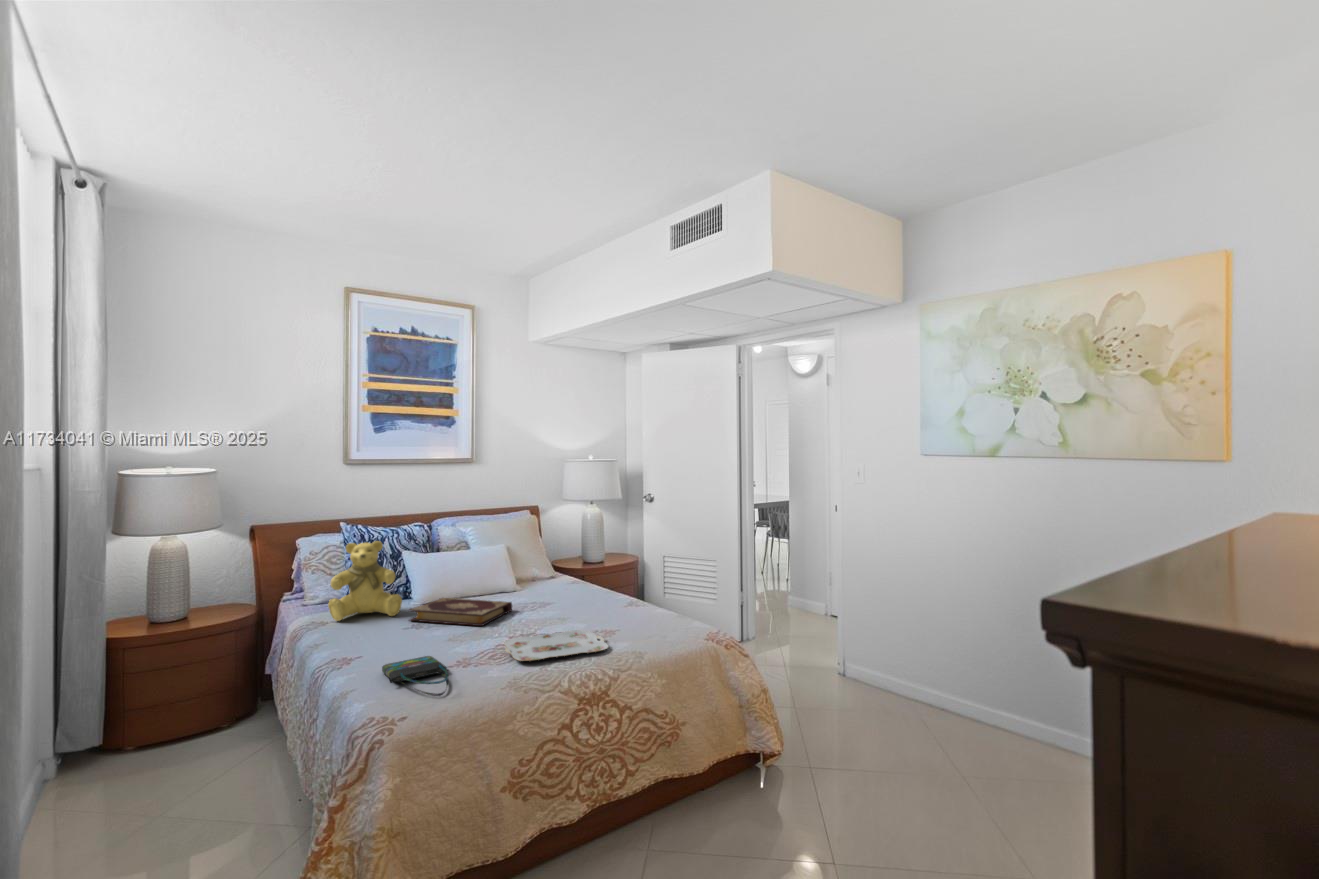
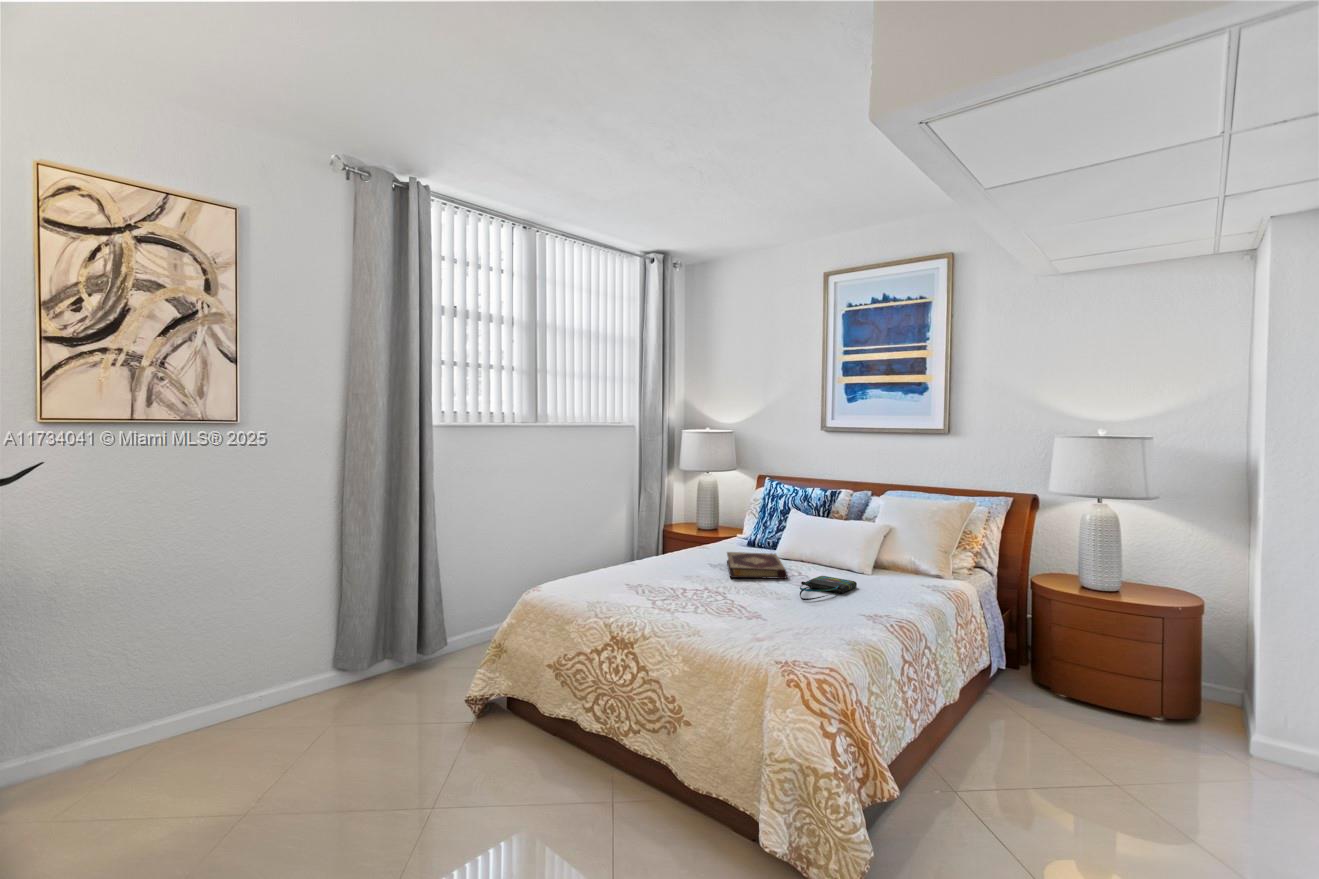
teddy bear: present [328,541,402,621] -> none [707,492,750,557]
serving tray: present [504,630,608,661] -> none [641,588,743,618]
tote bag: present [382,656,449,696] -> present [800,576,857,600]

